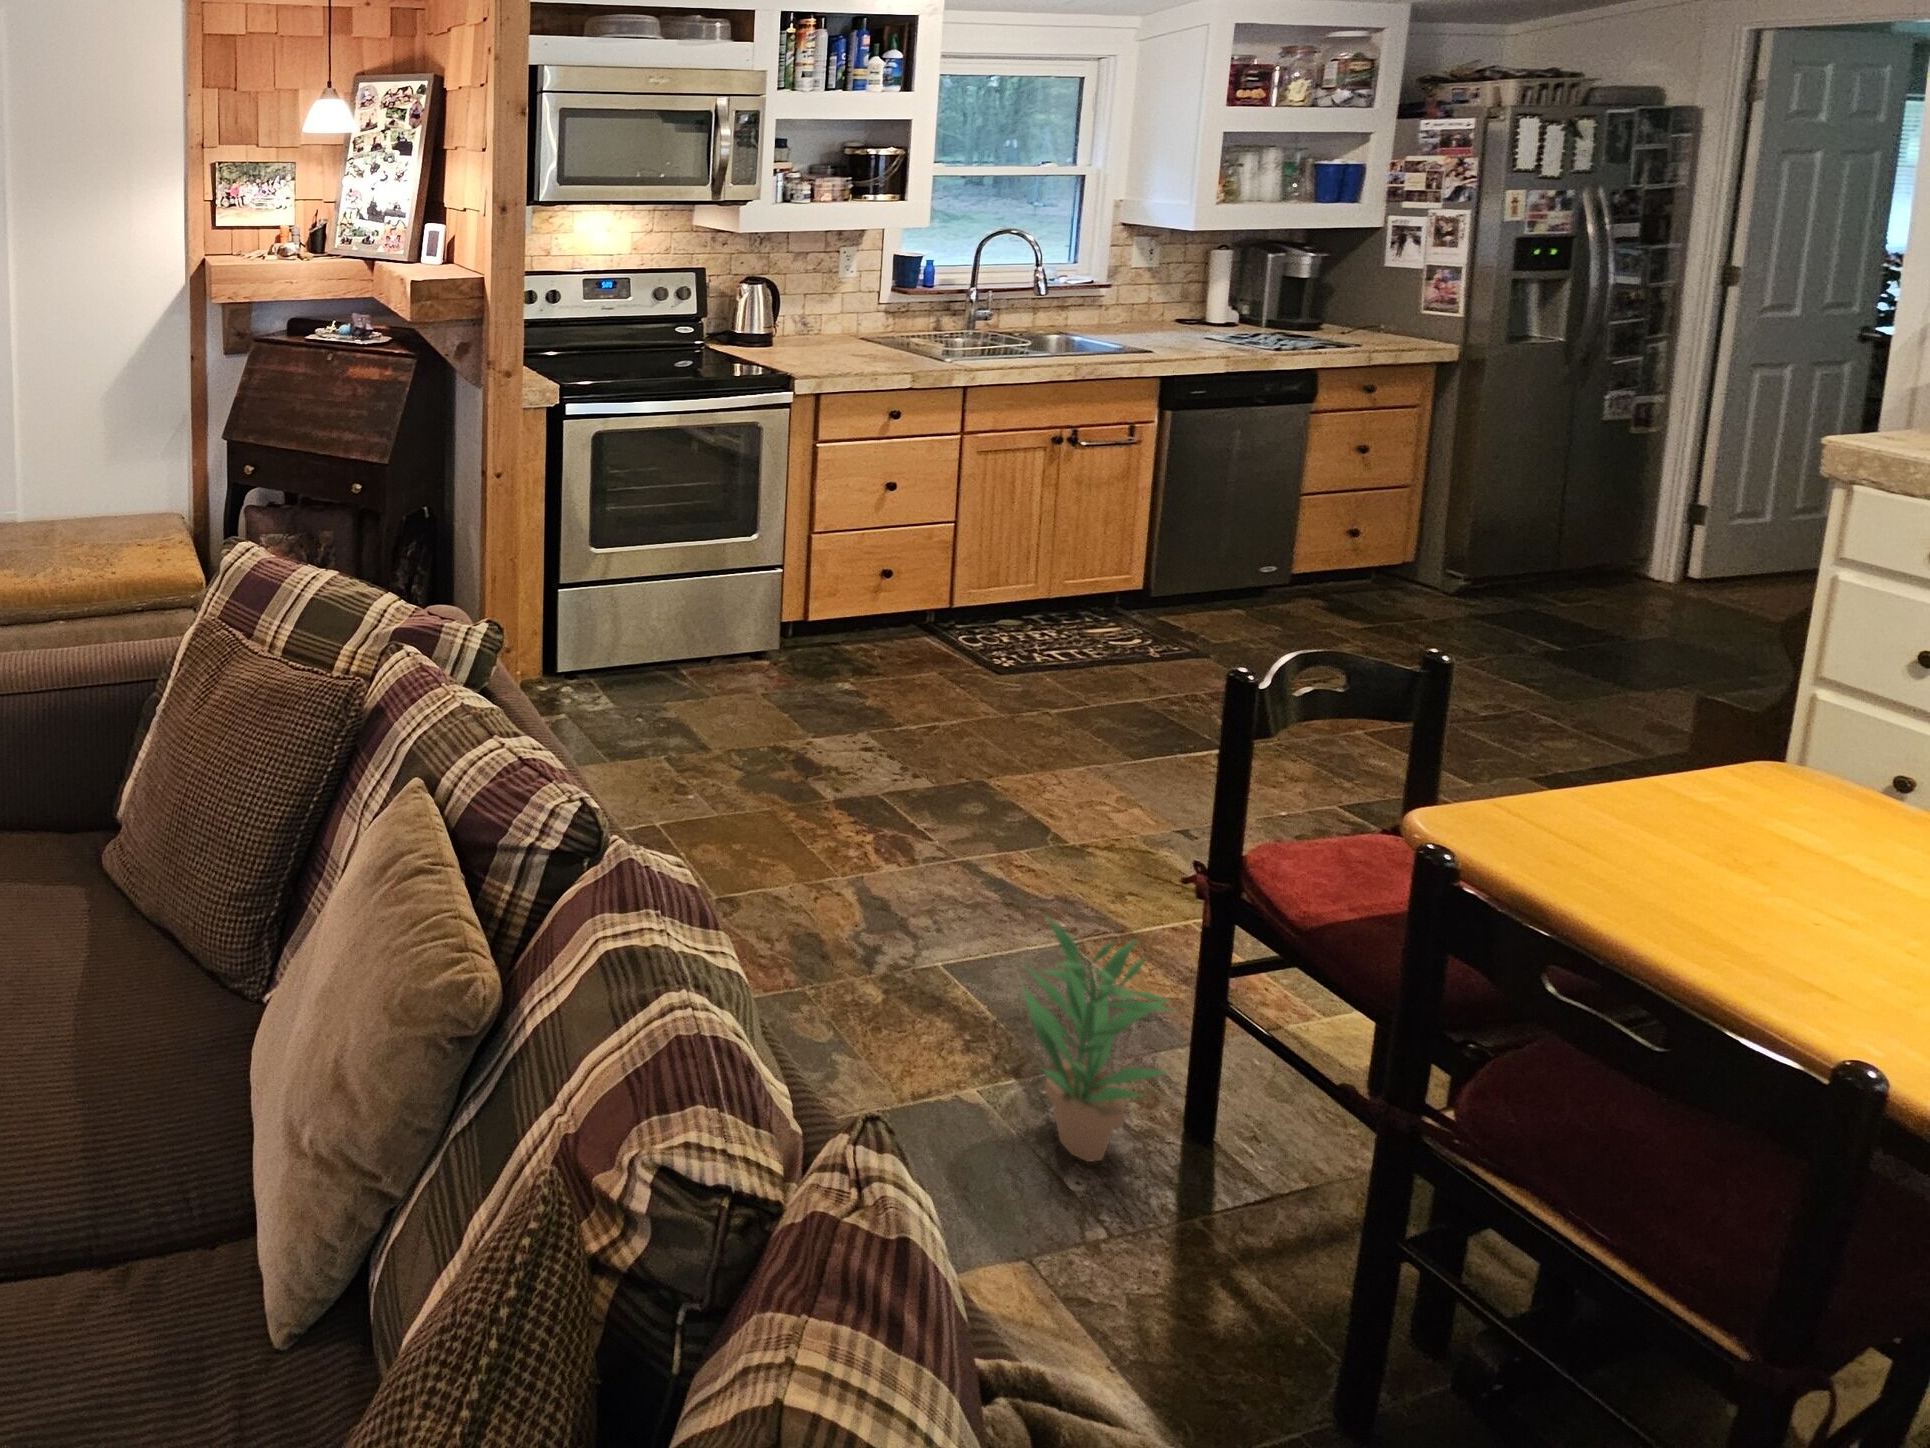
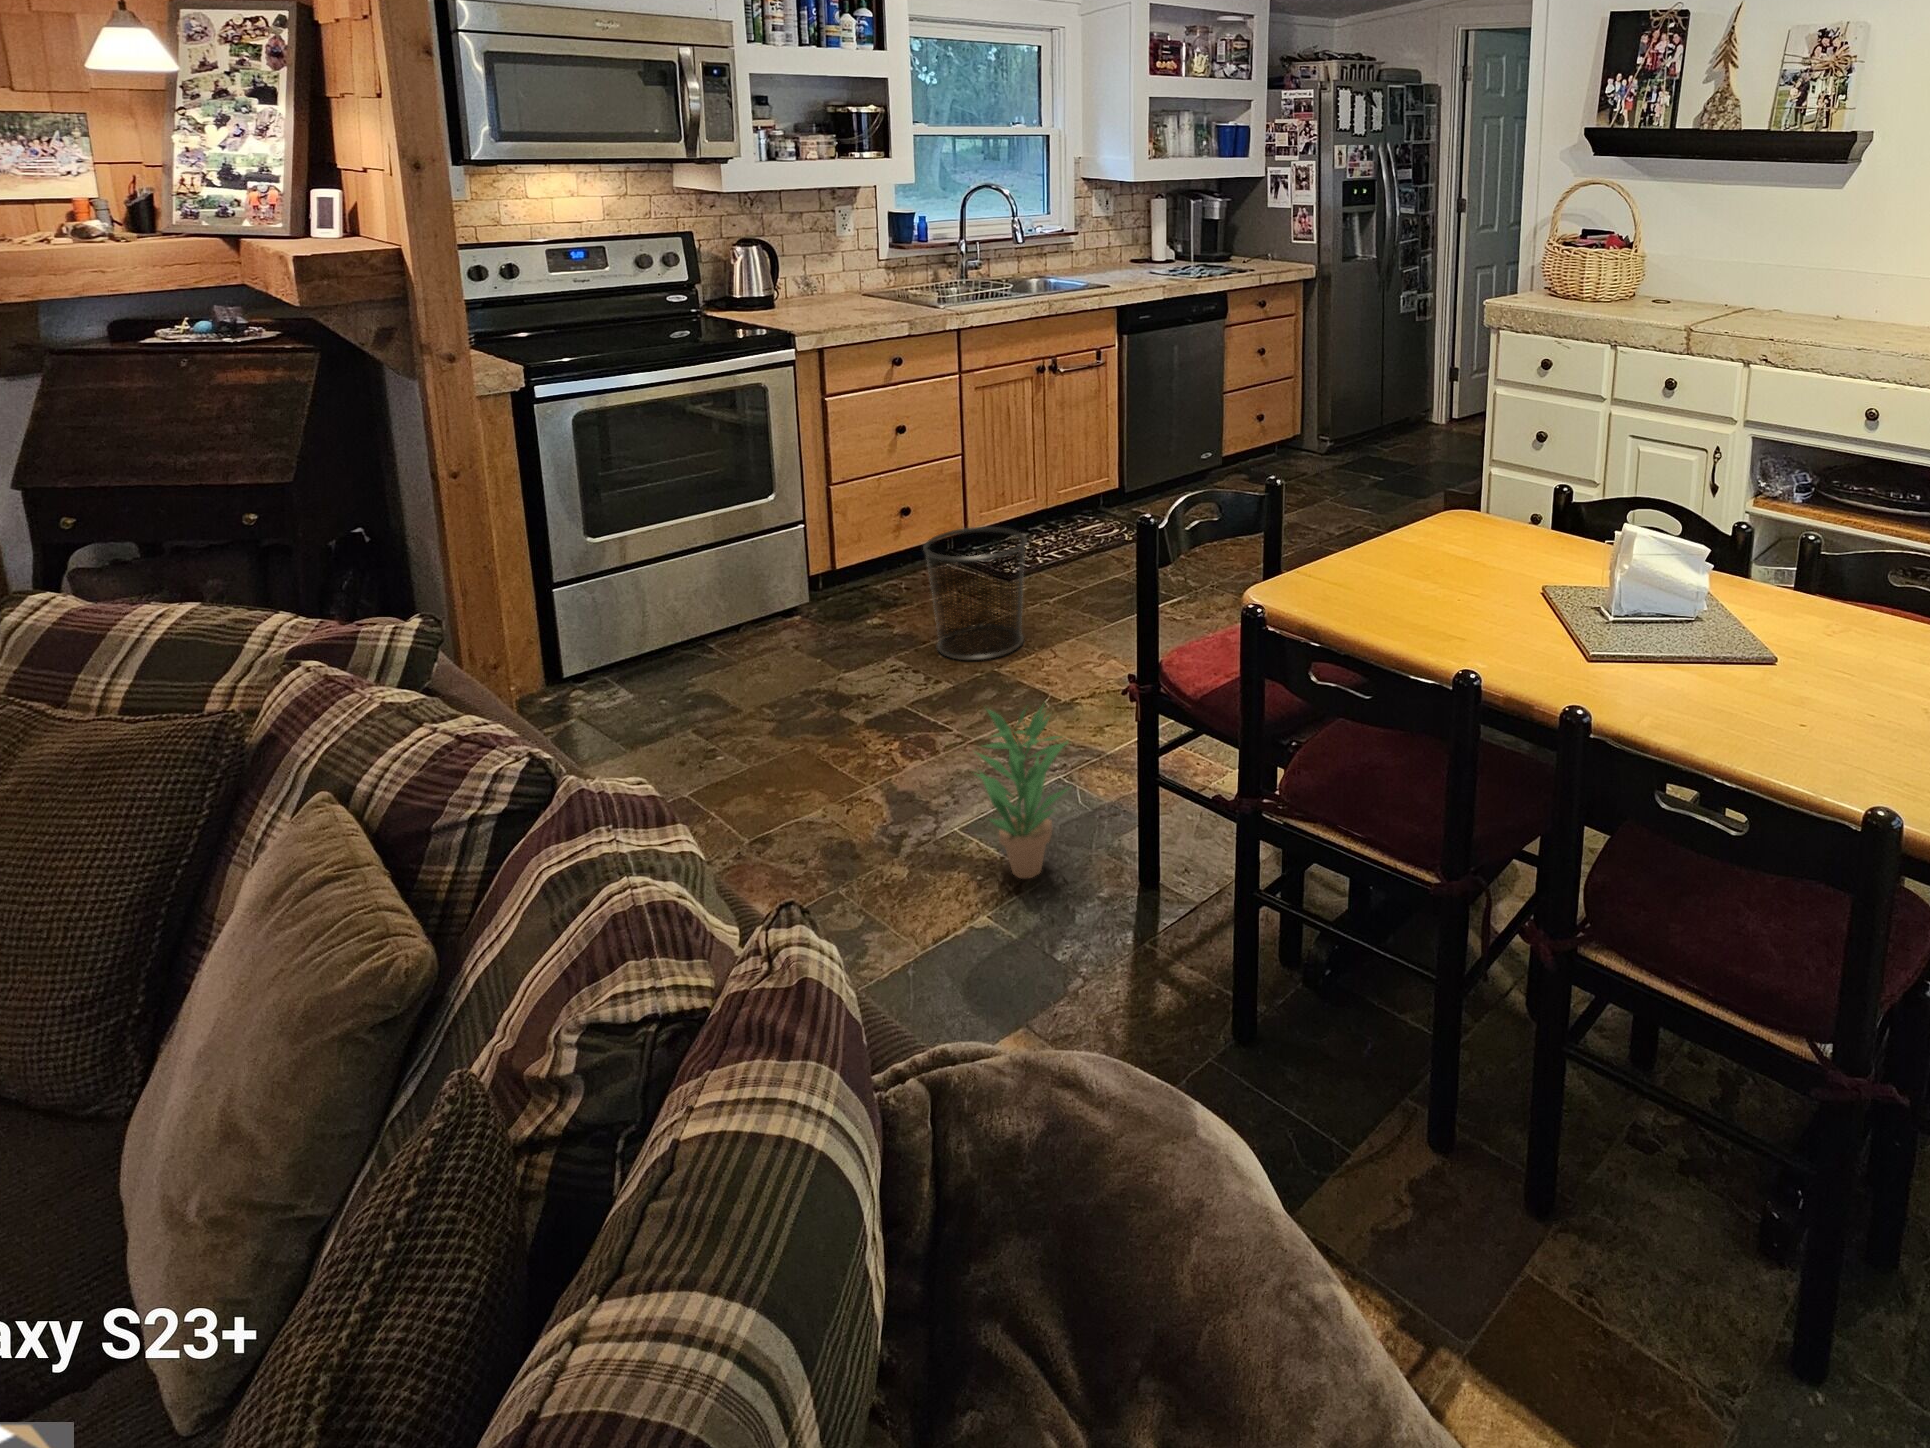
waste bin: none [920,616,1052,781] -> present [923,527,1027,660]

